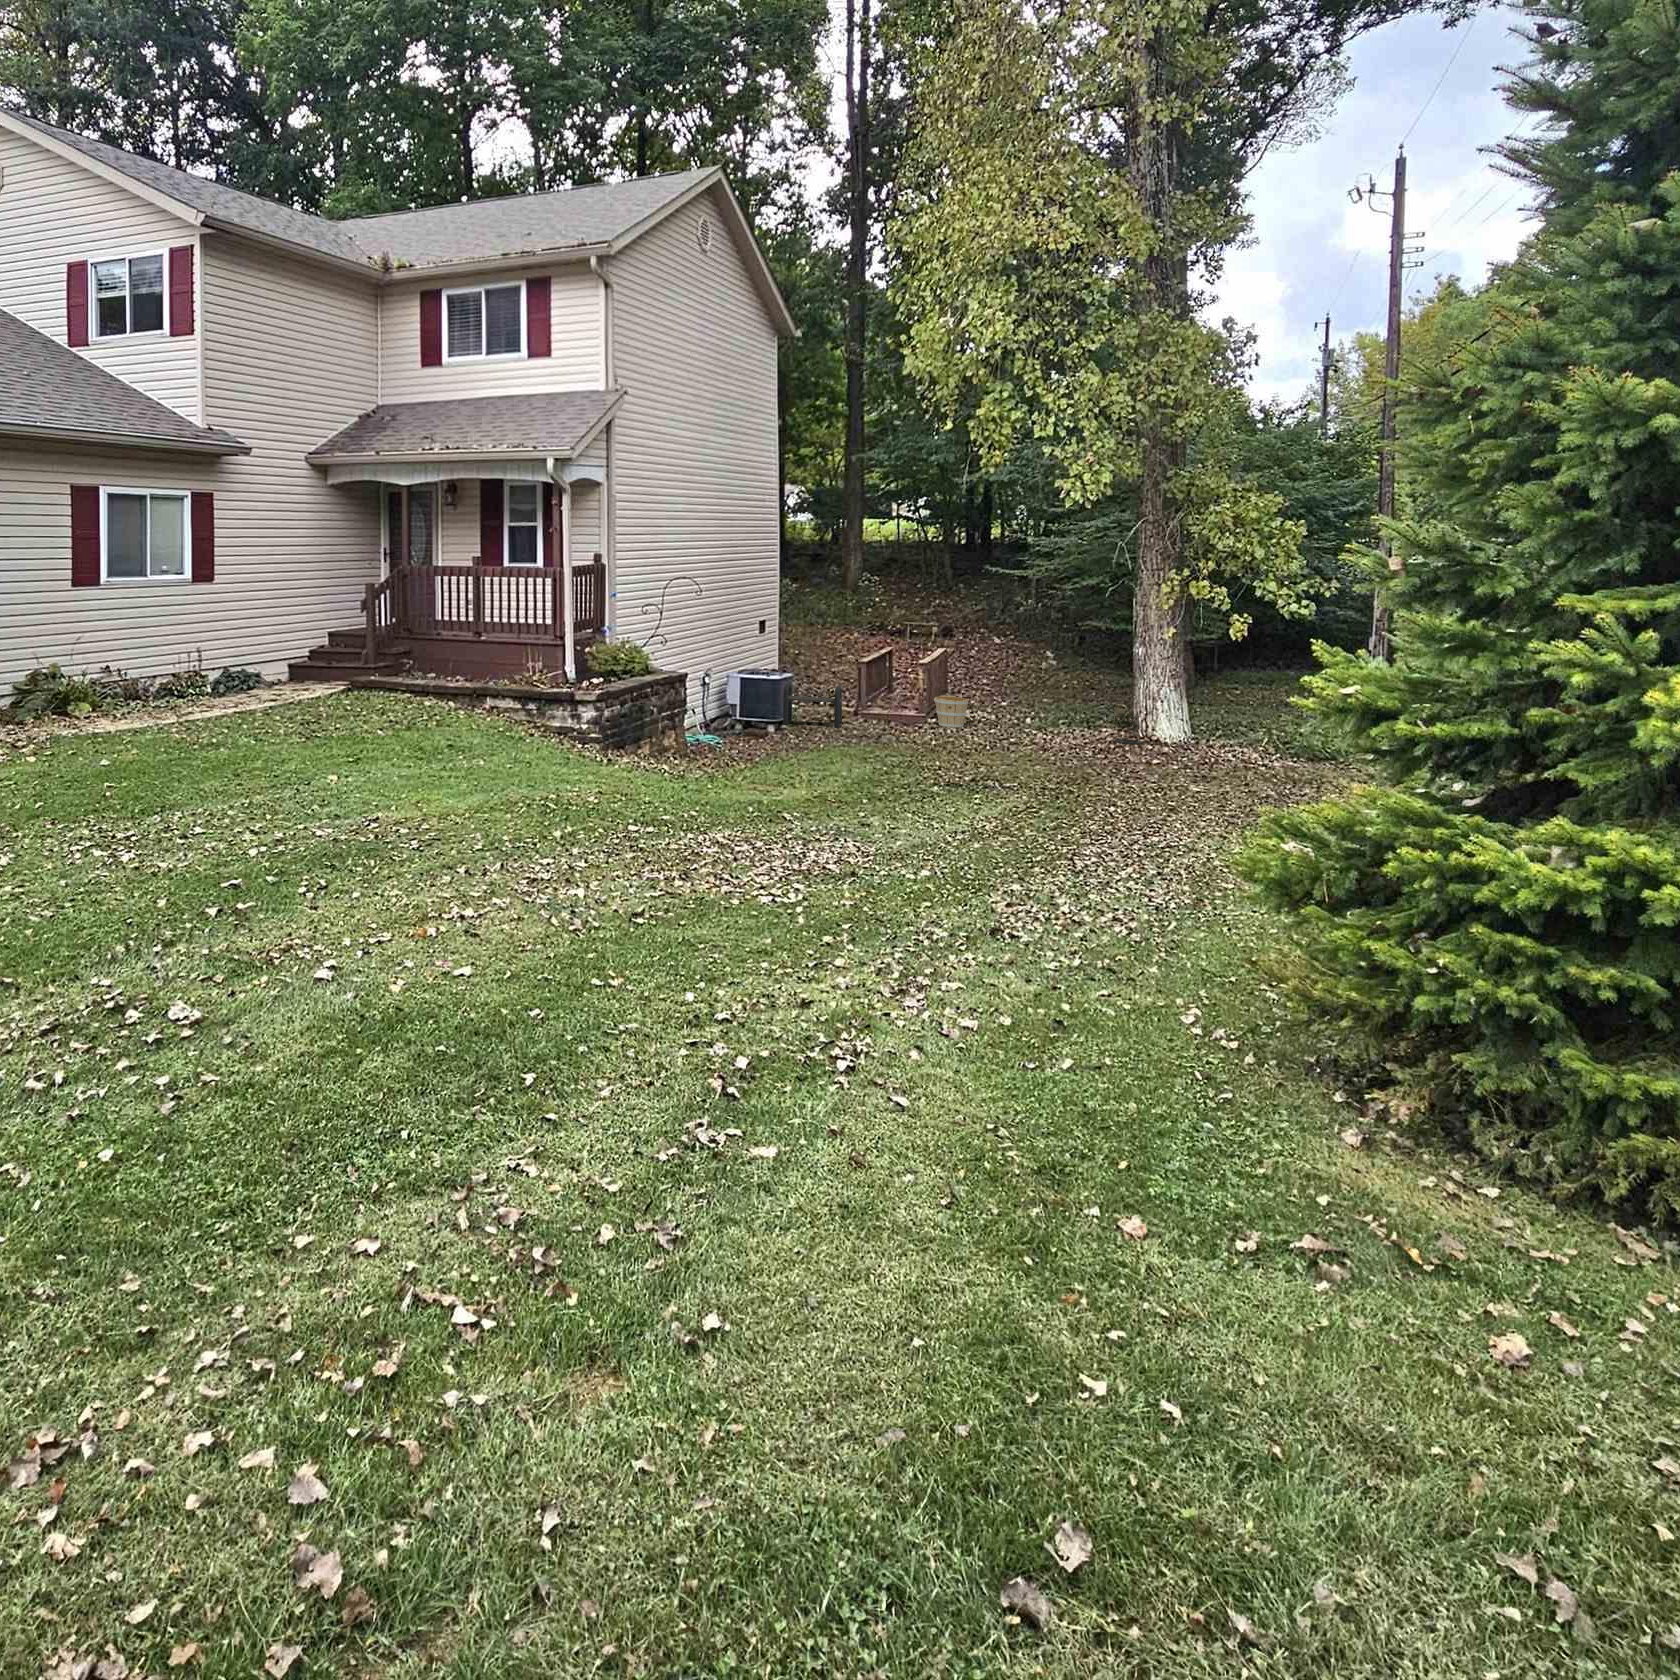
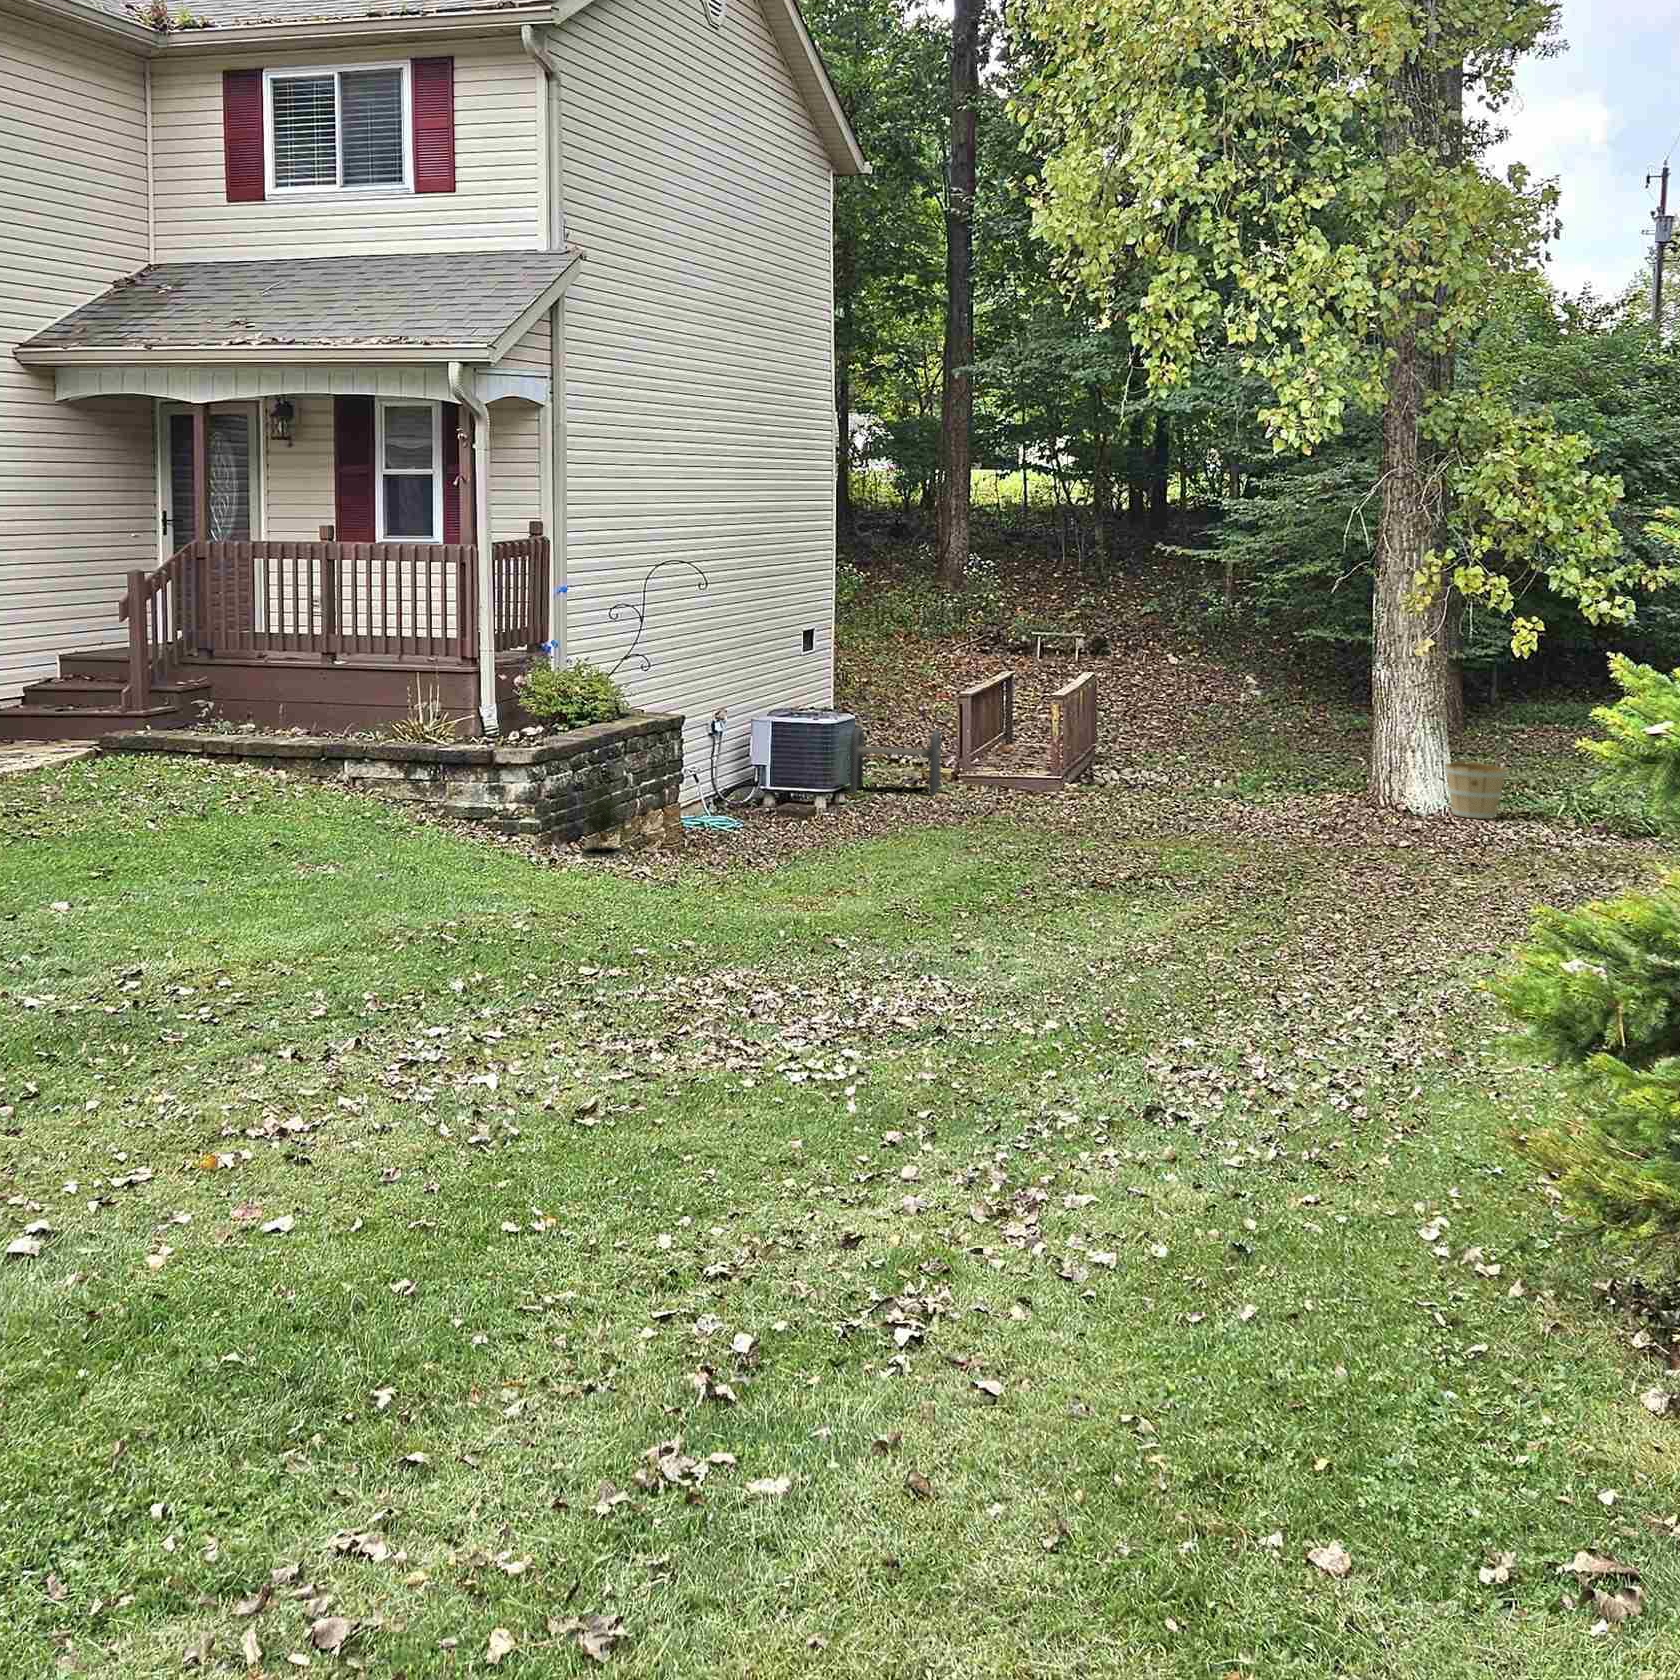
wooden bucket: present [934,695,969,728] -> present [1444,761,1507,819]
potted tree: present [1113,705,1140,744] -> present [582,784,626,857]

